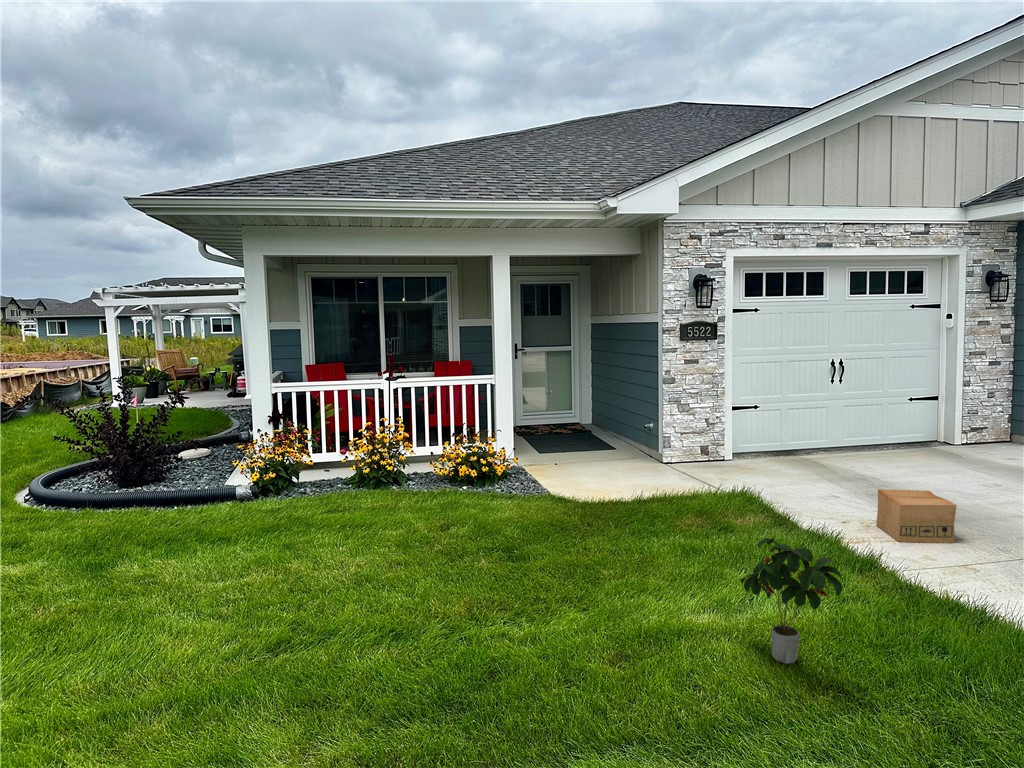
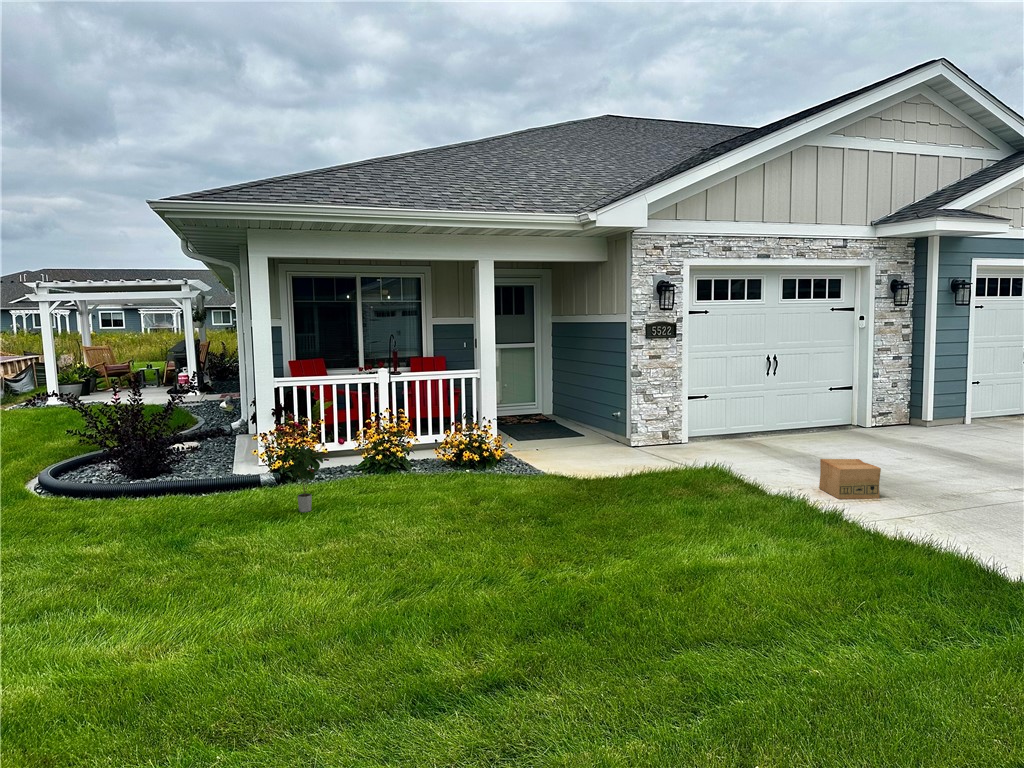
potted plant: present [741,538,842,663] -> present [291,446,323,512]

